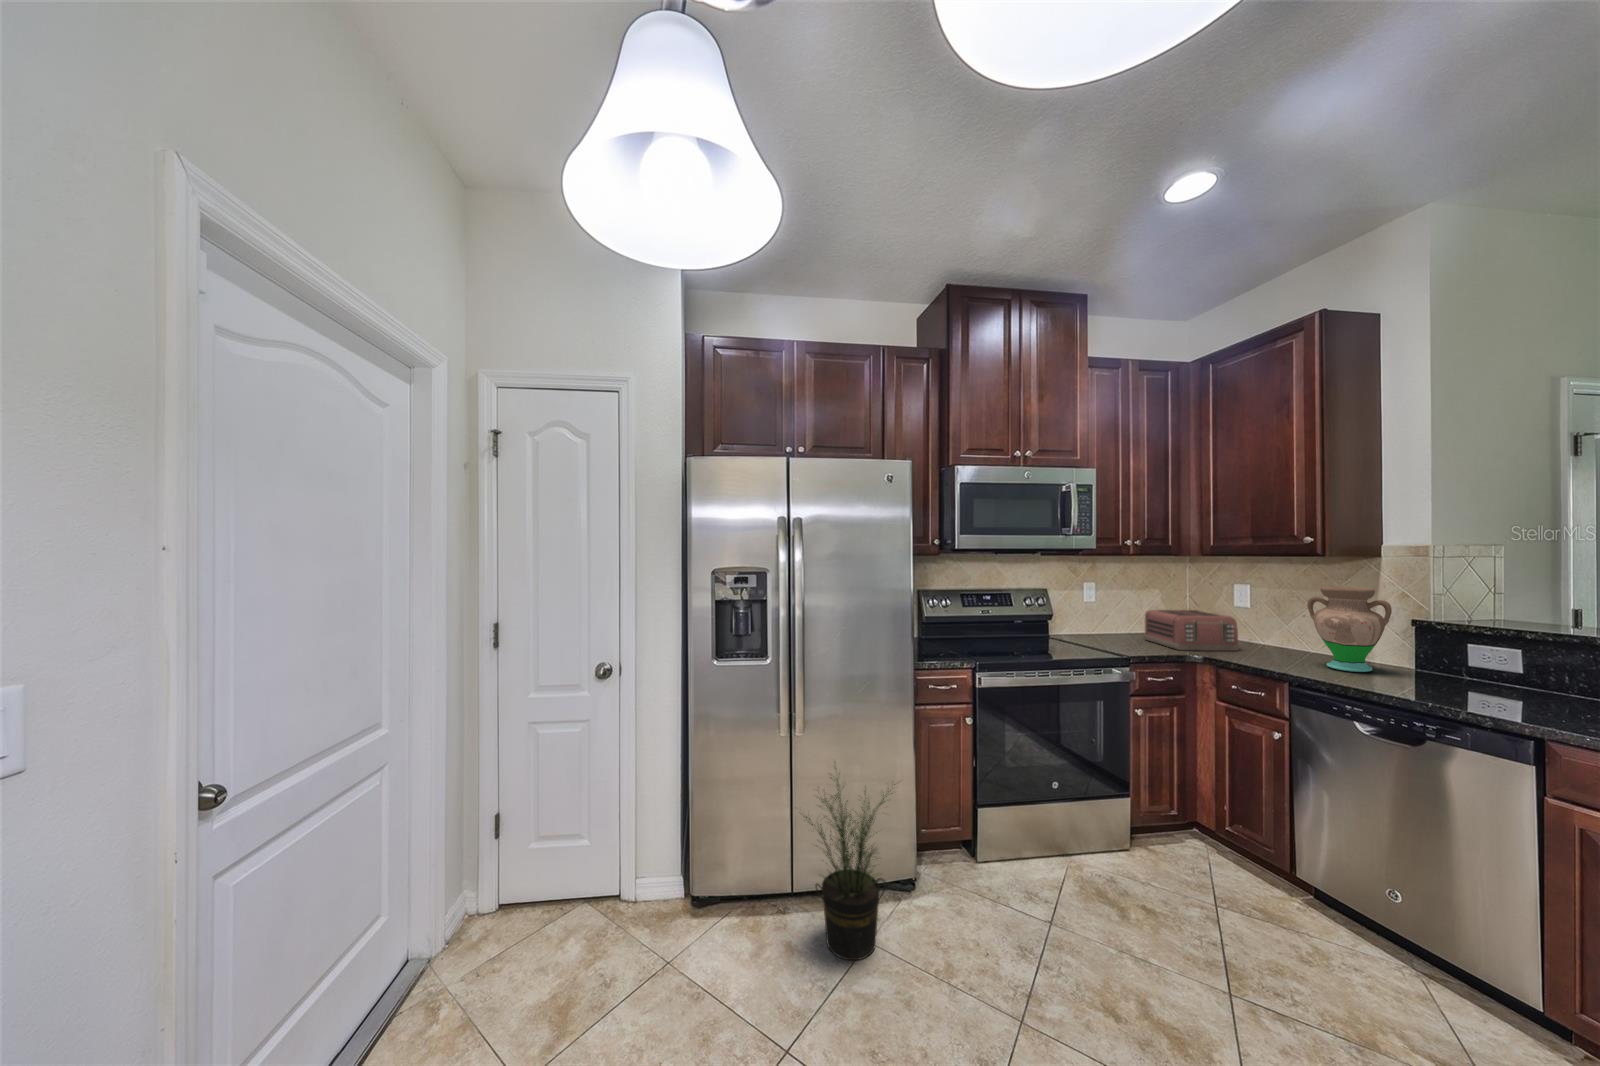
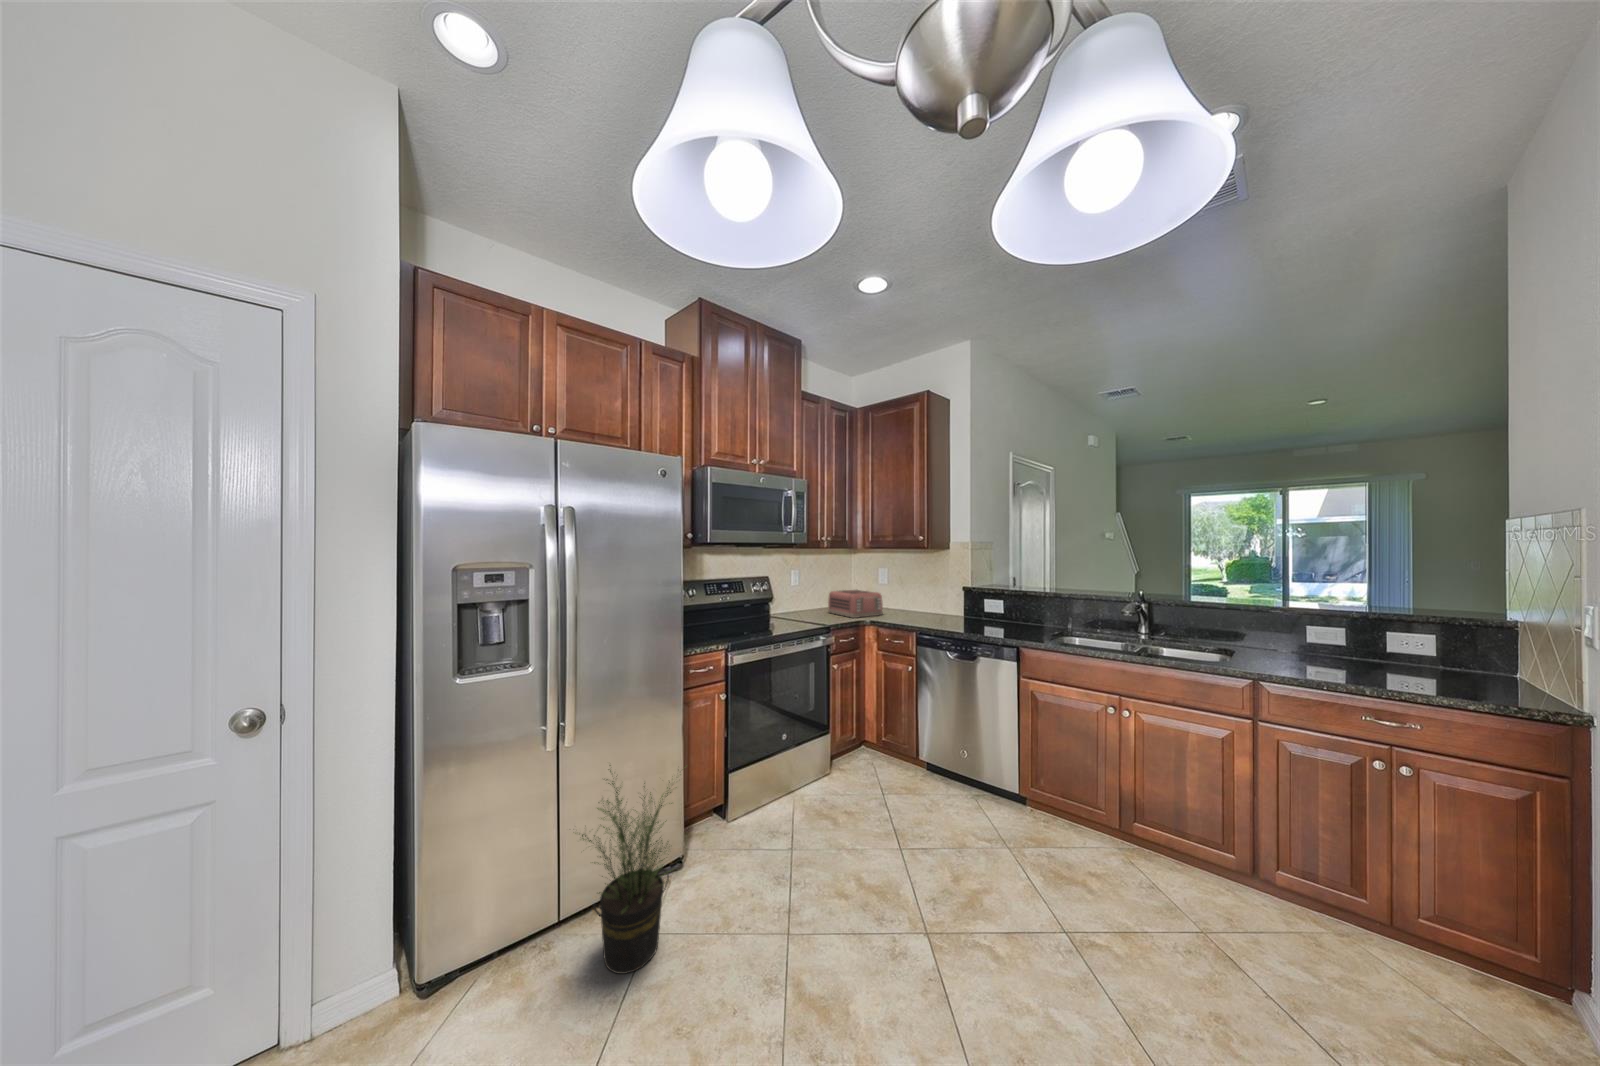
vase: present [1307,586,1392,672] -> none [921,570,959,622]

